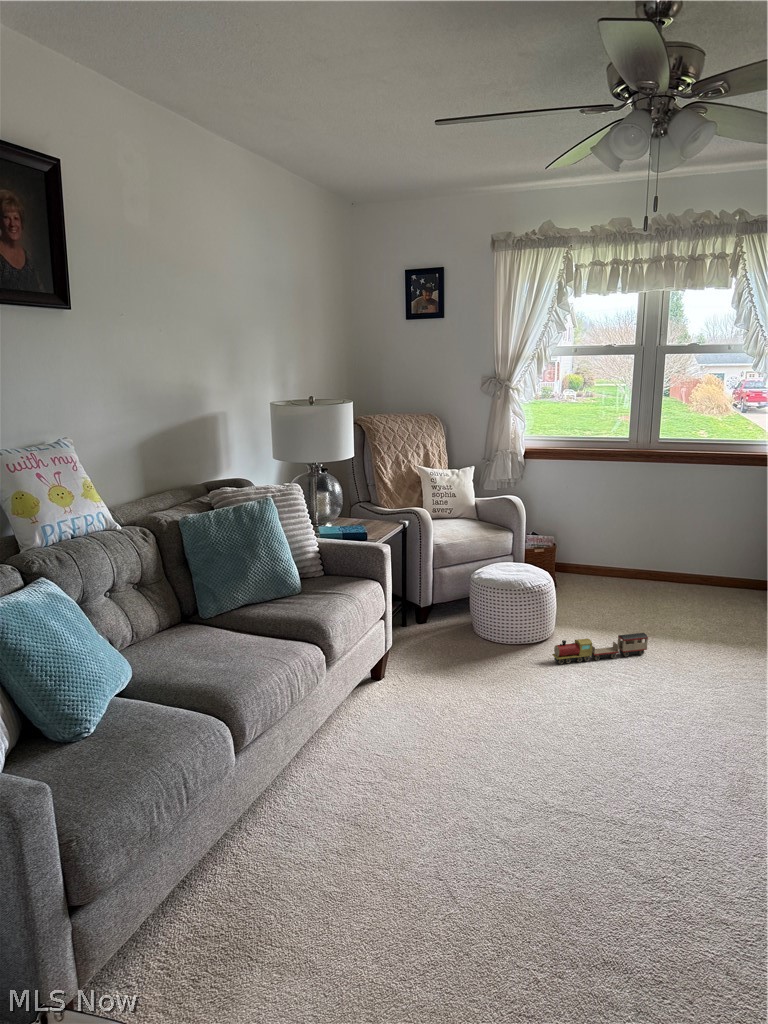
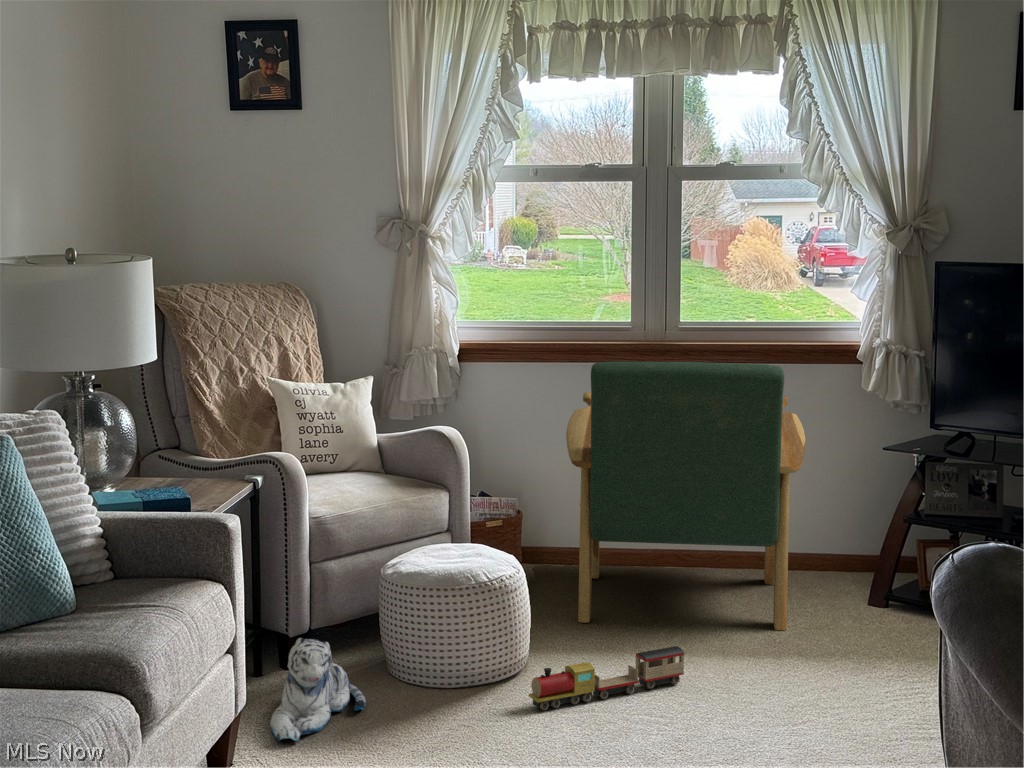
armchair: none [586,463,734,626] -> present [566,362,806,630]
plush toy: none [406,613,460,669] -> present [270,638,366,742]

